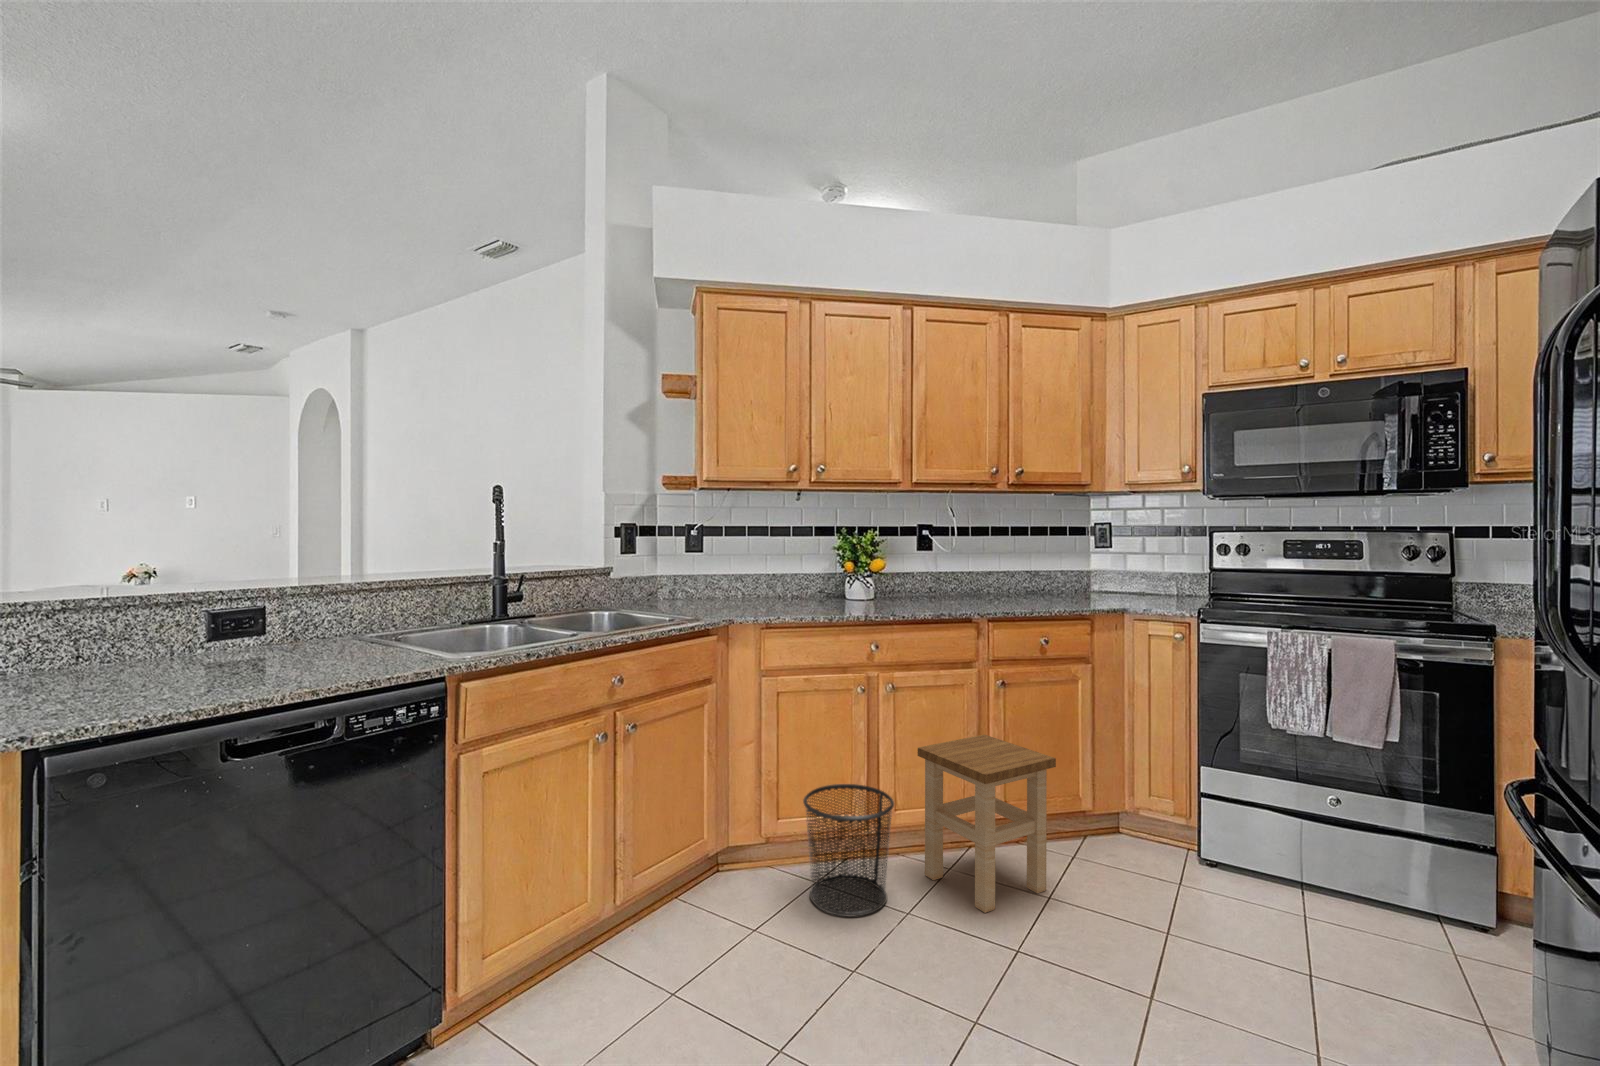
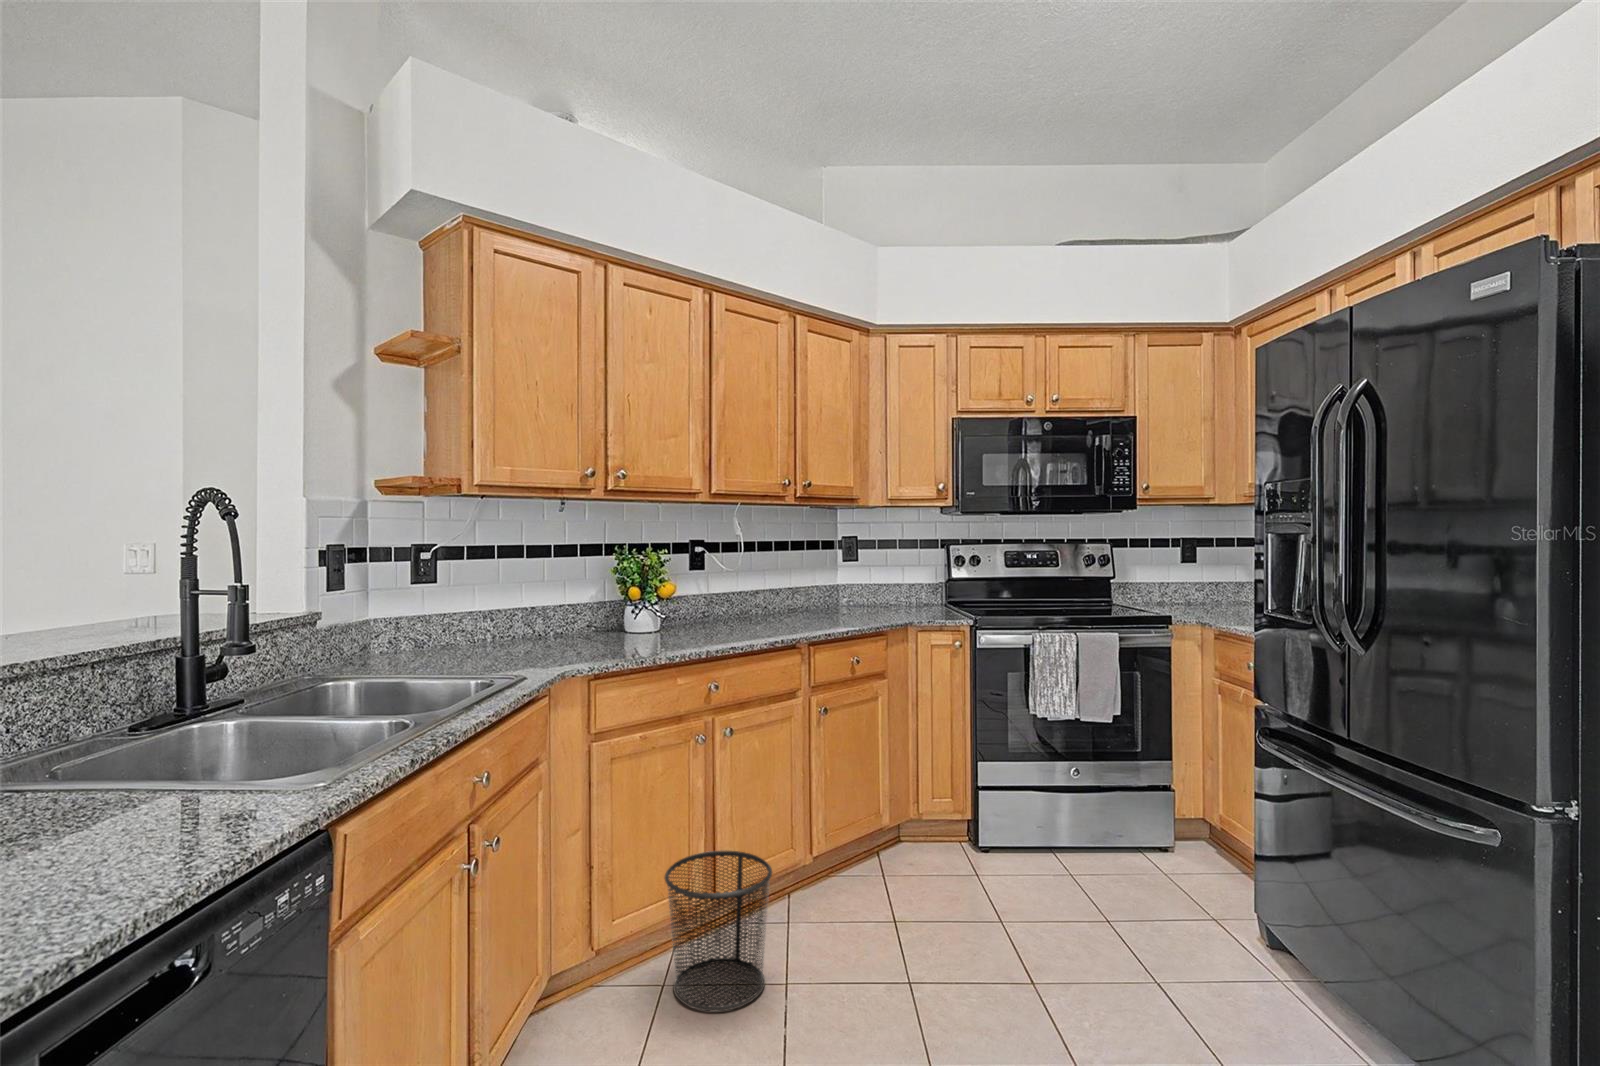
stool: present [917,735,1056,913] -> none [766,767,898,955]

